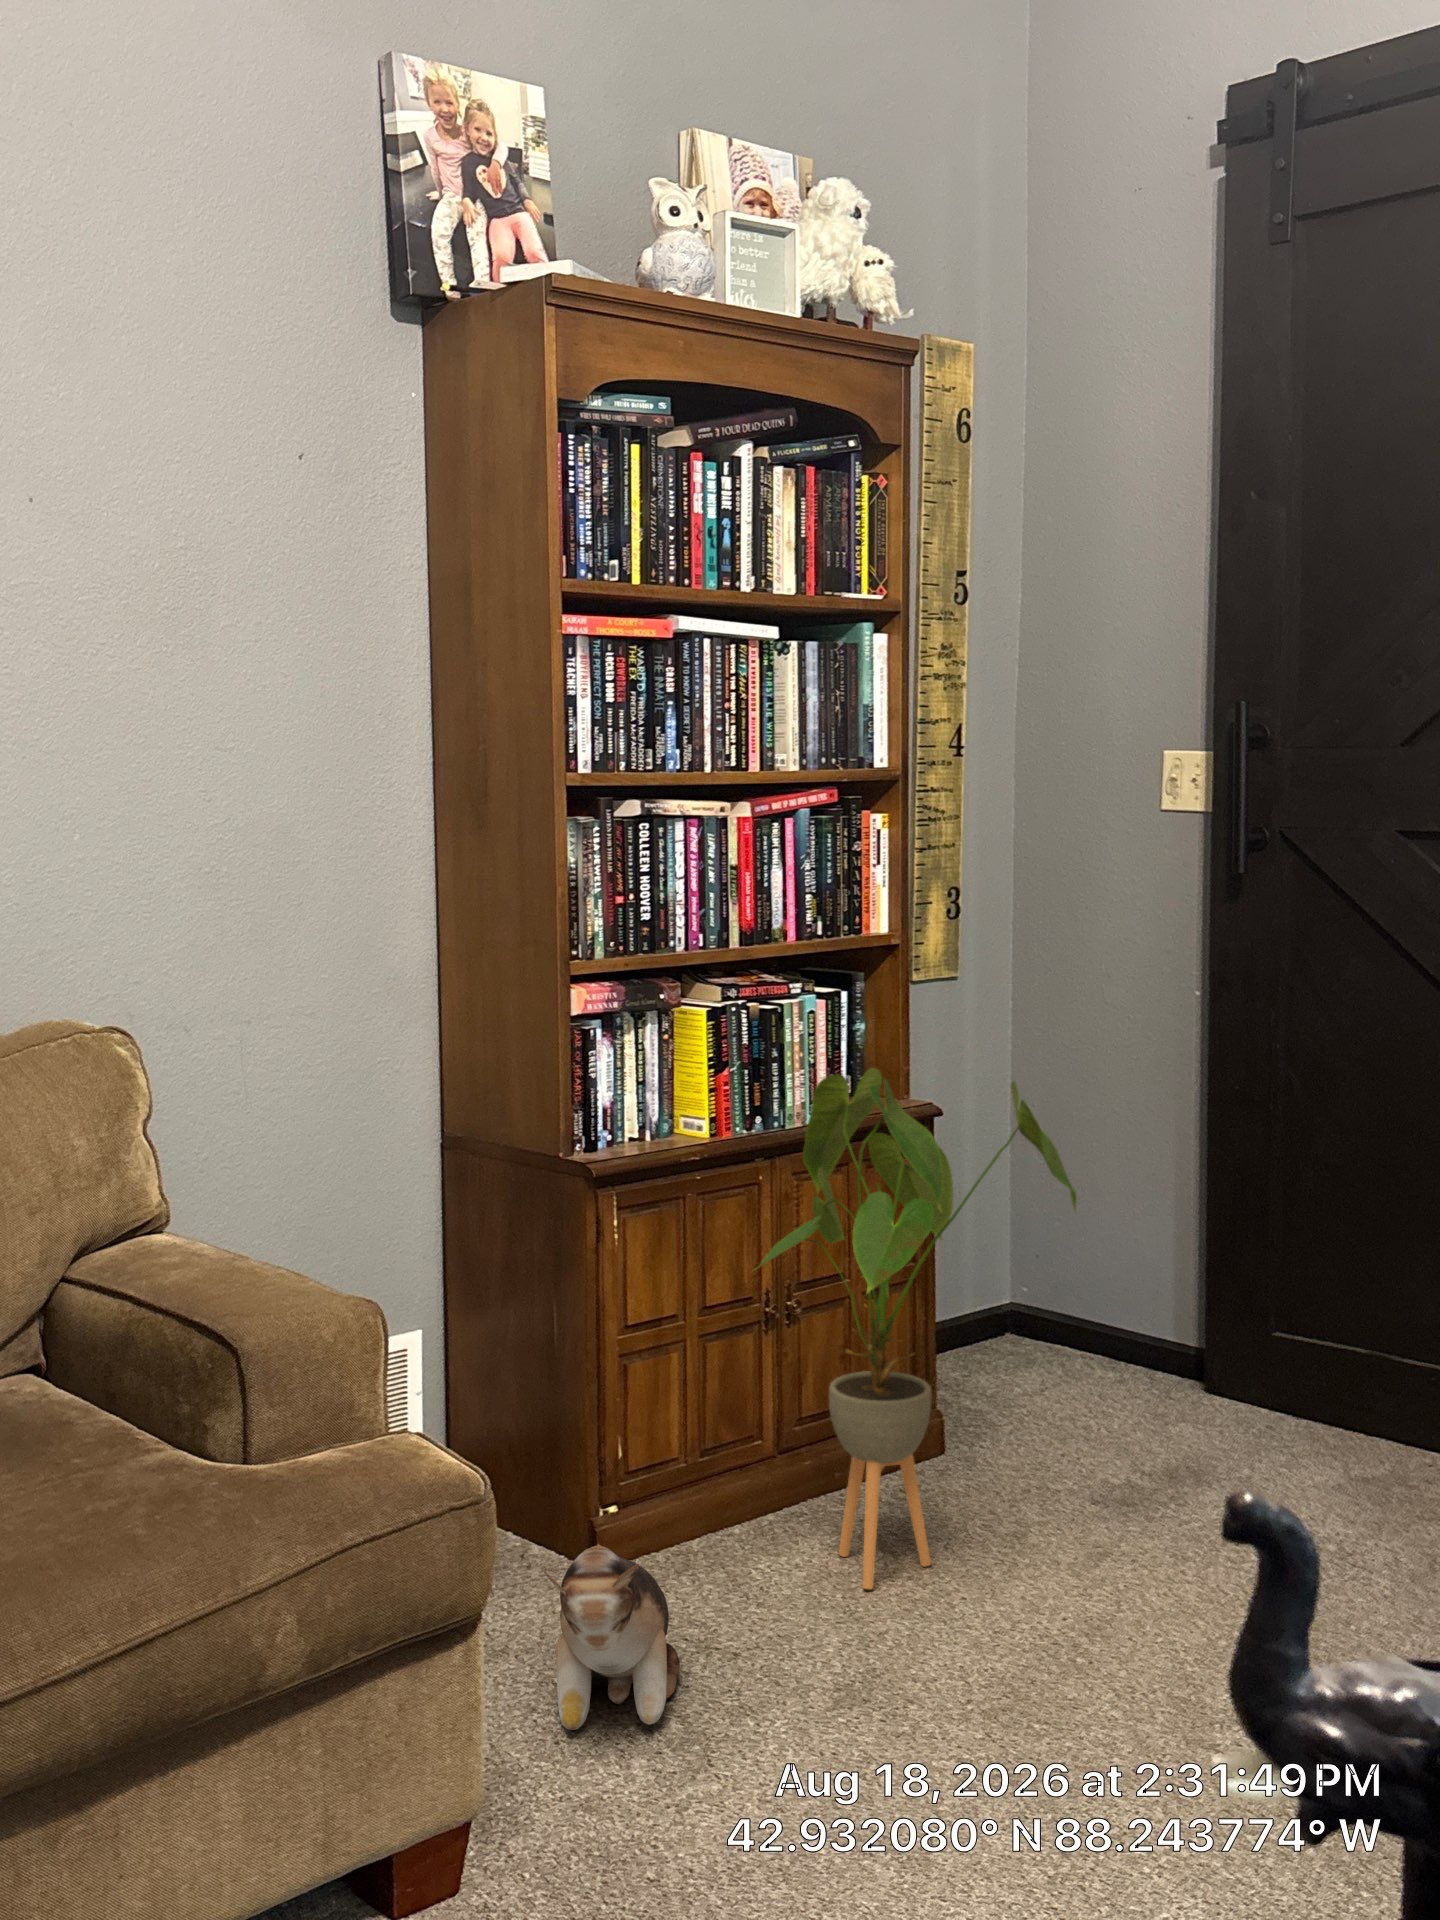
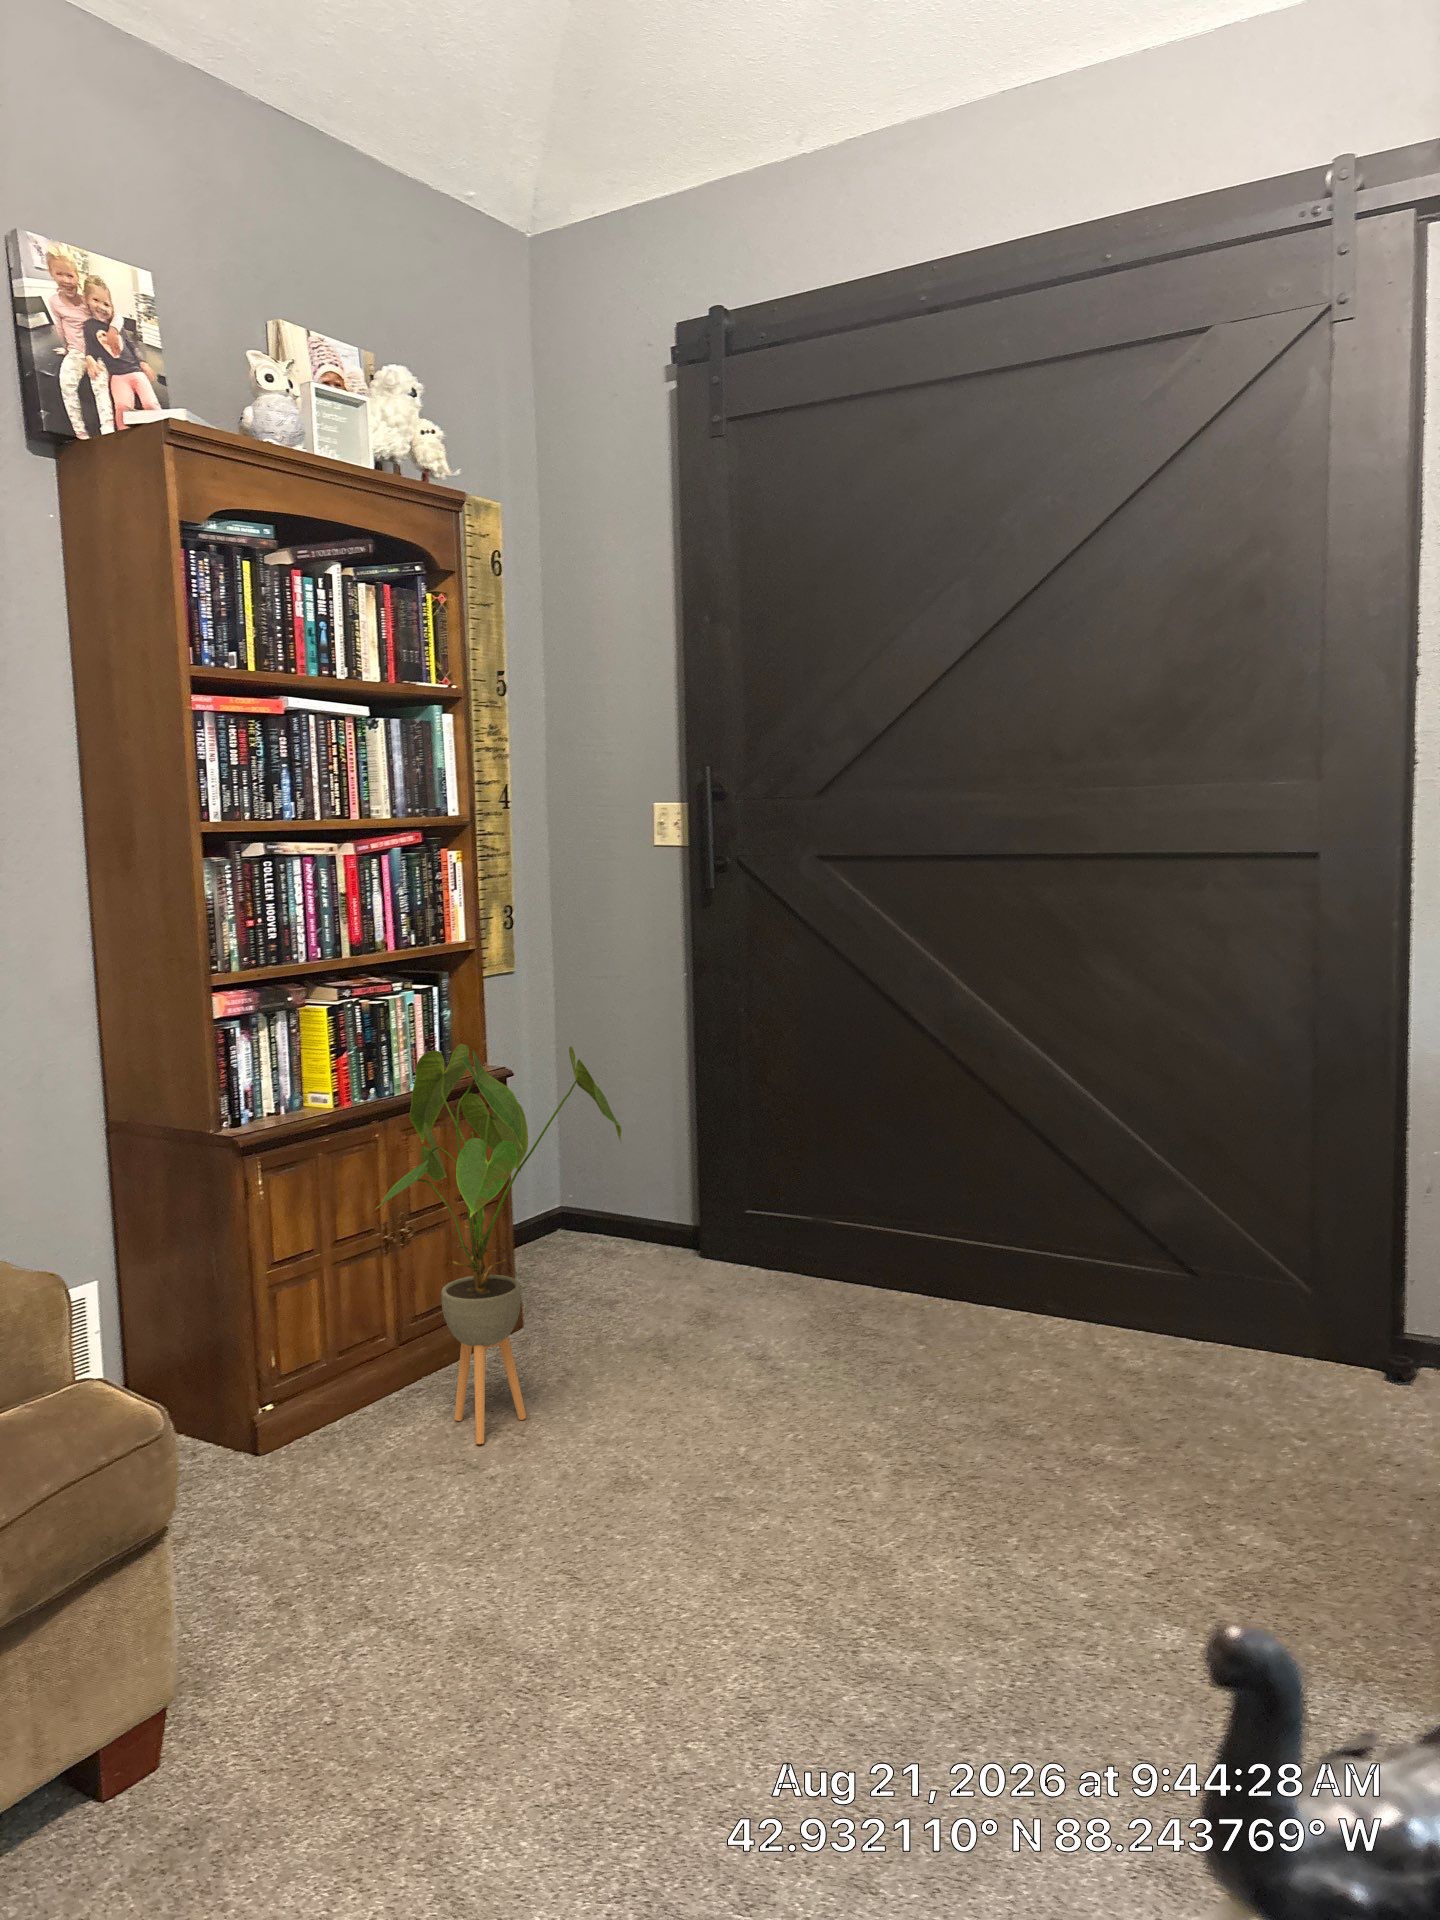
plush toy: present [544,1544,680,1730] -> none [220,1443,337,1597]

